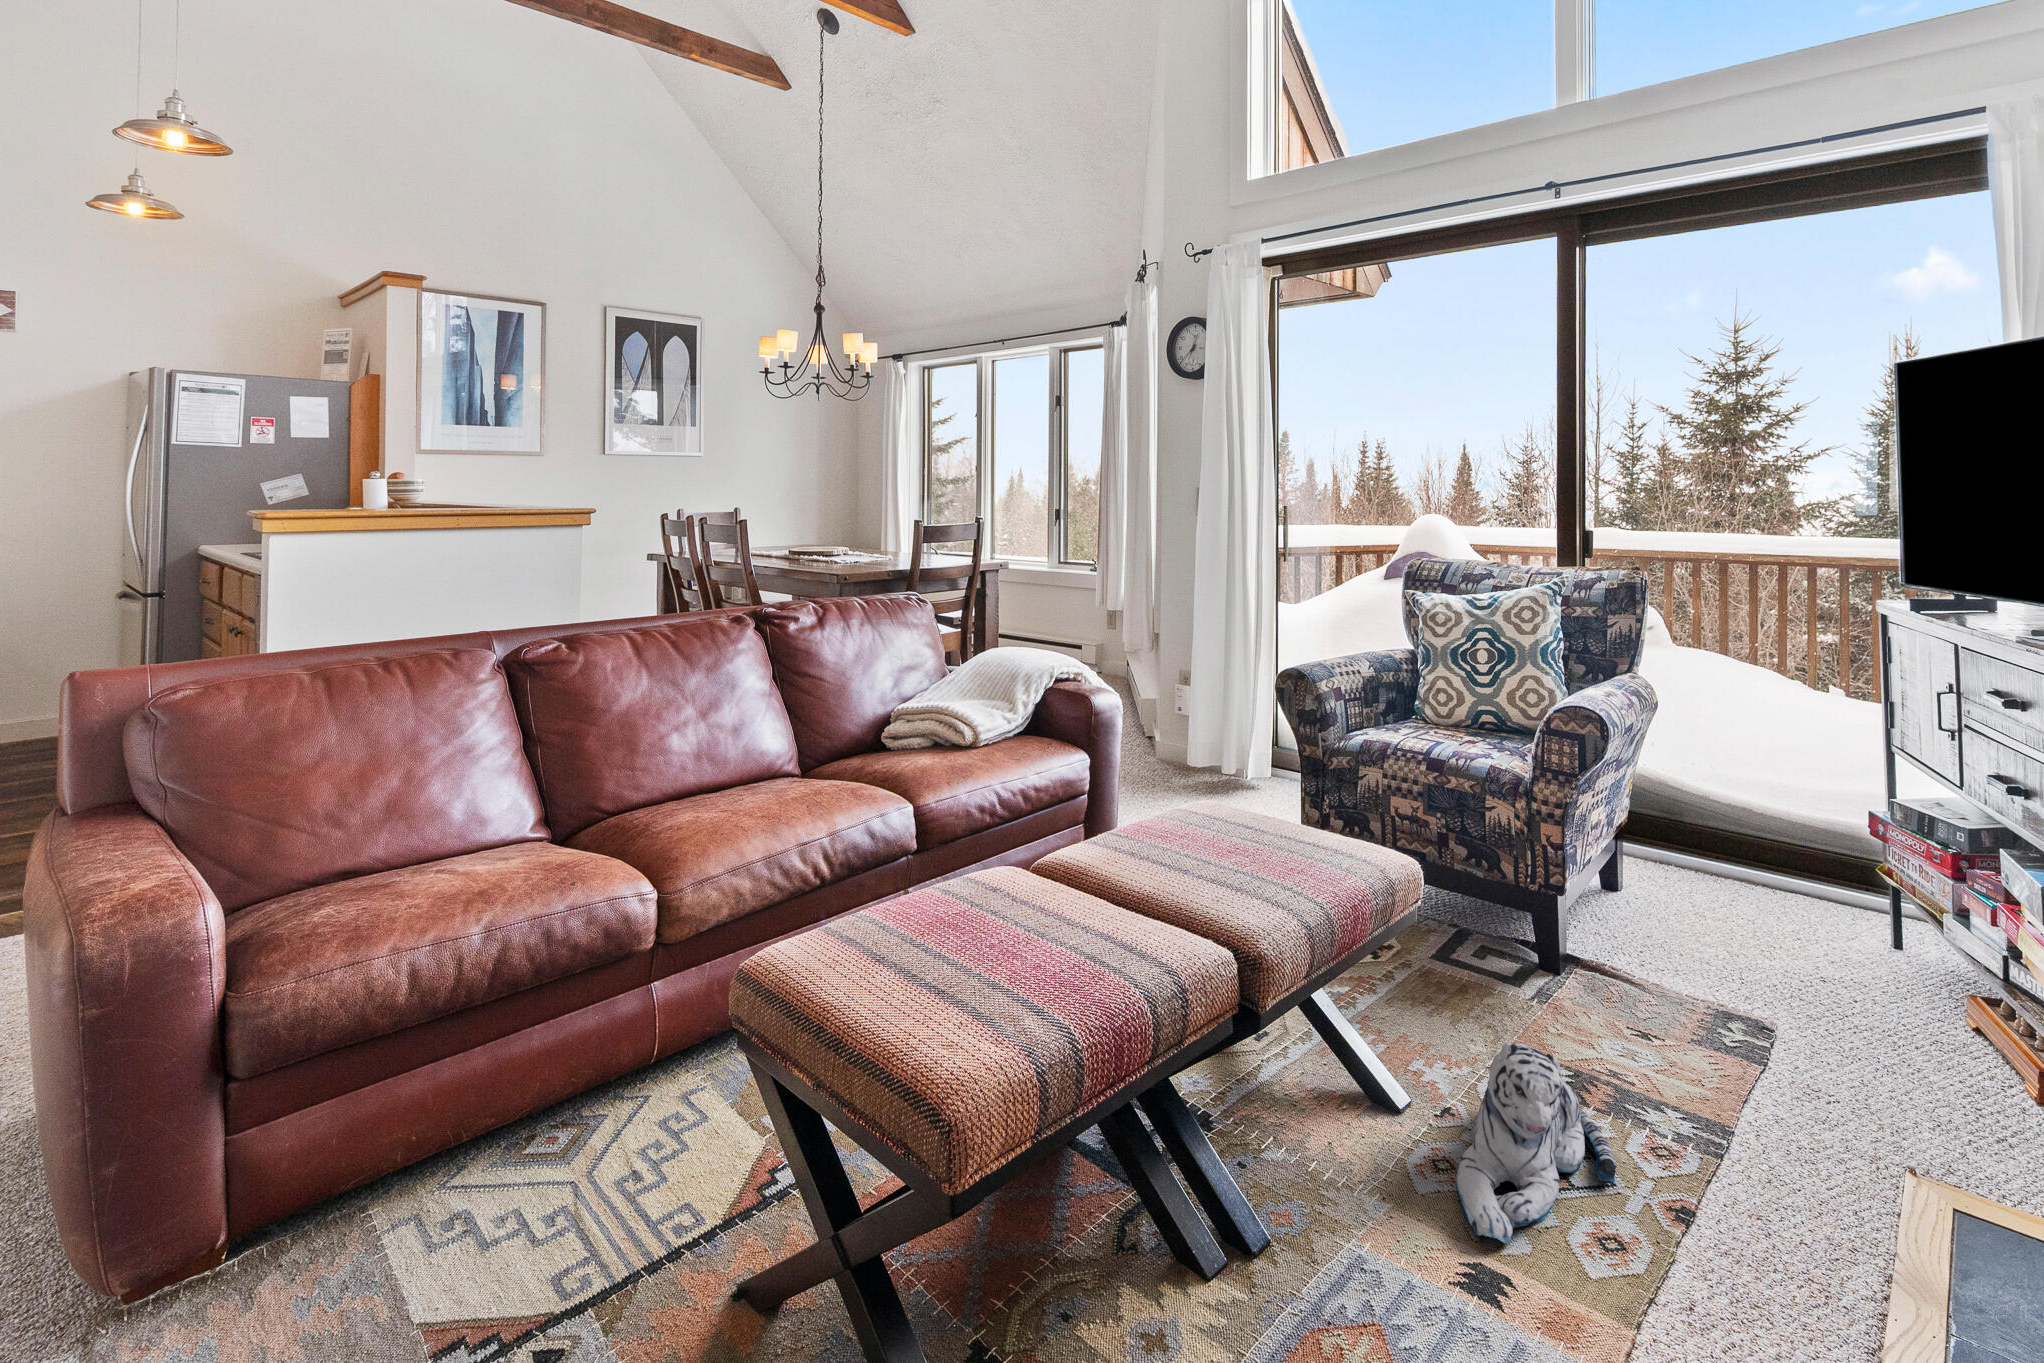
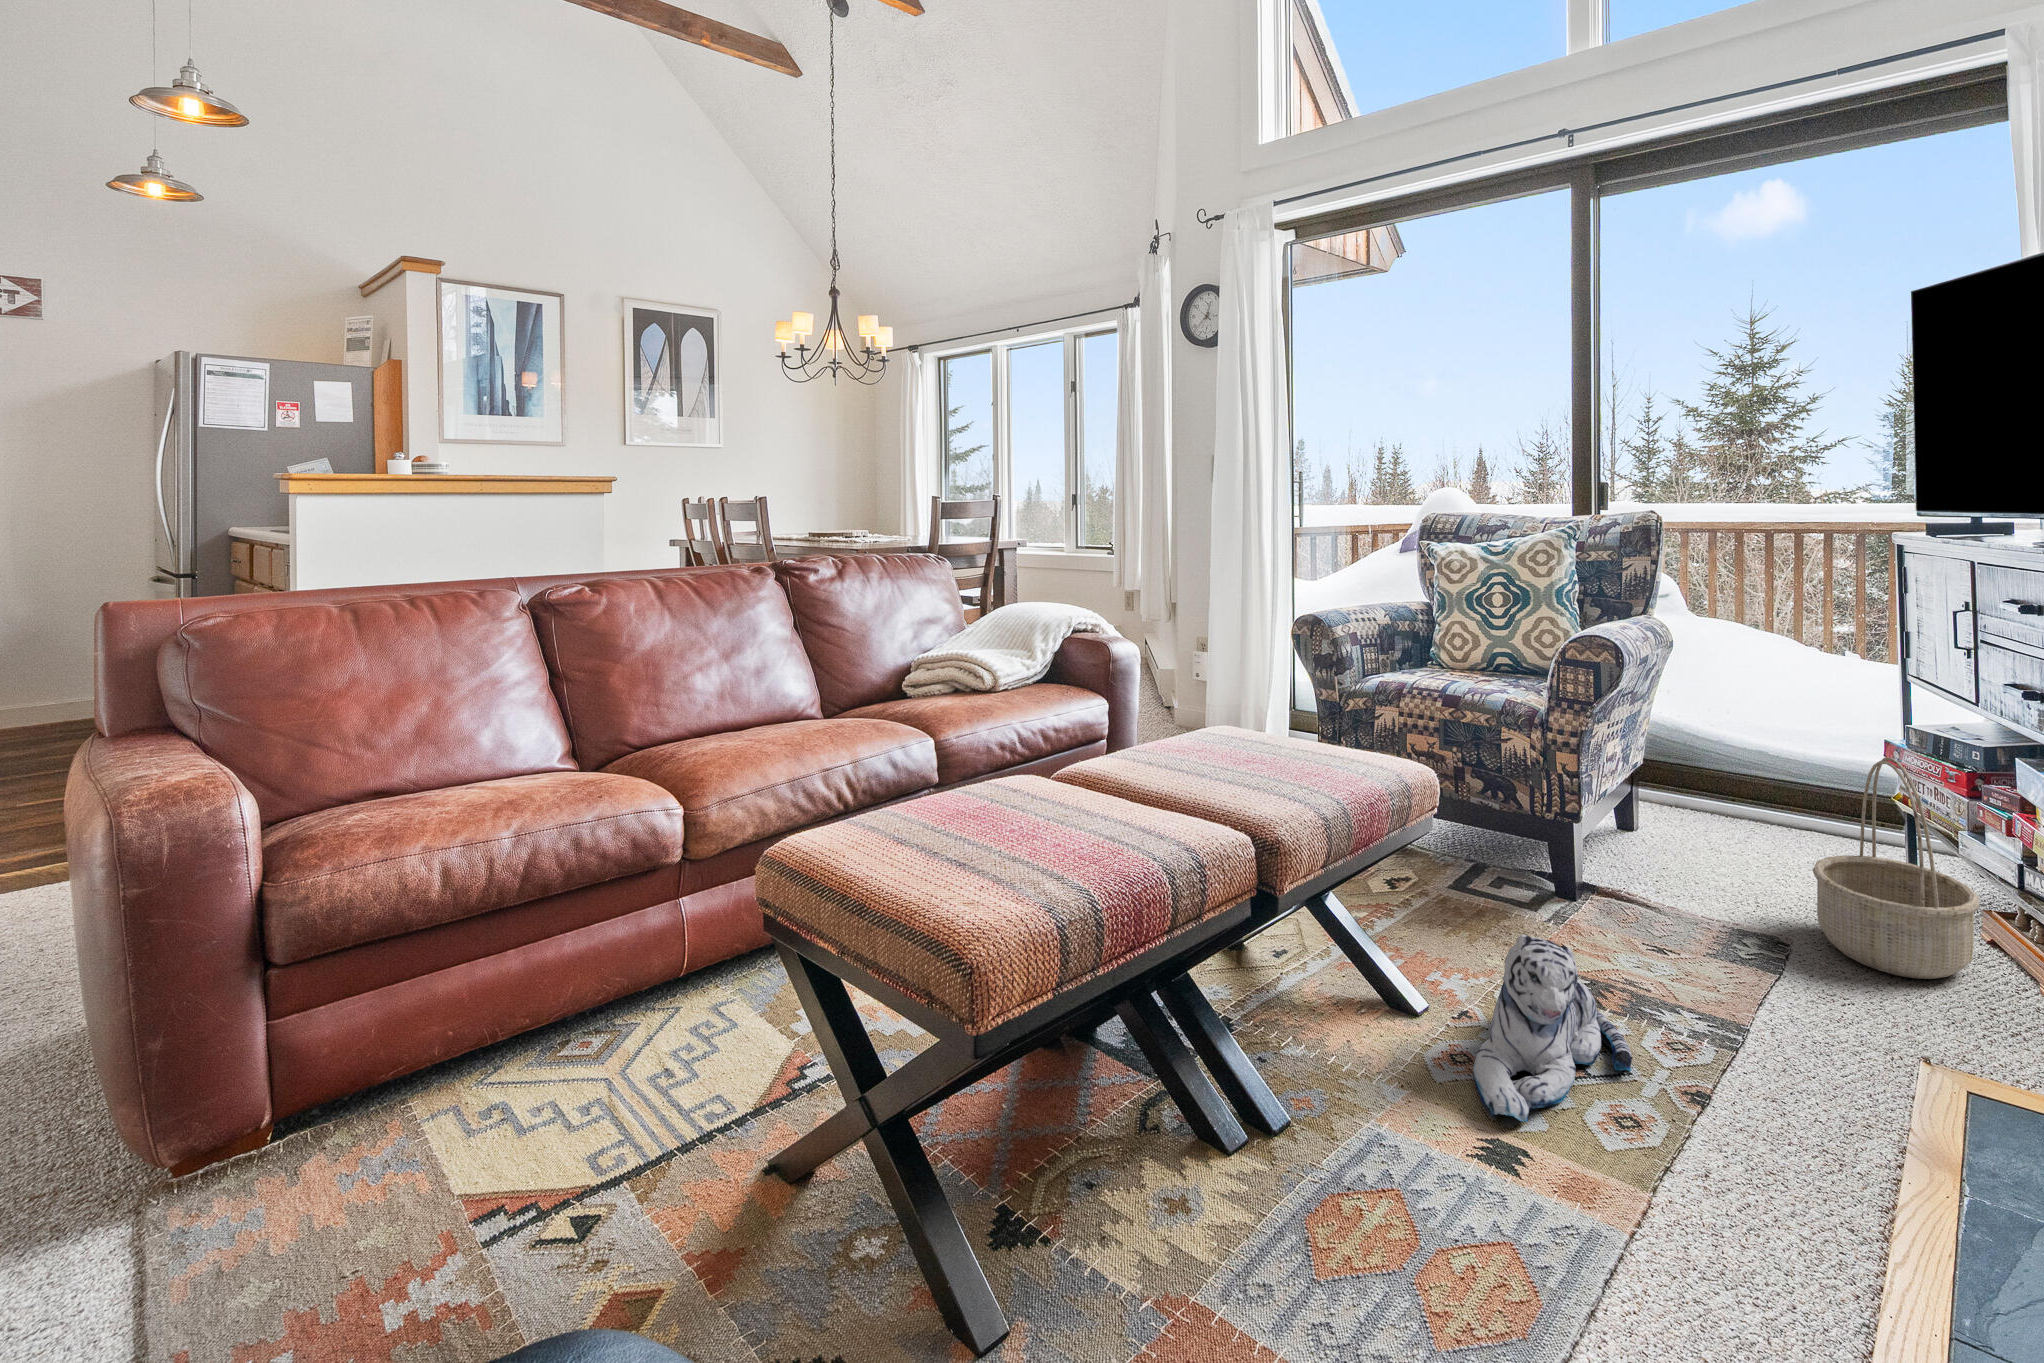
basket: none [1796,843,1963,1071] -> present [1813,757,1980,979]

